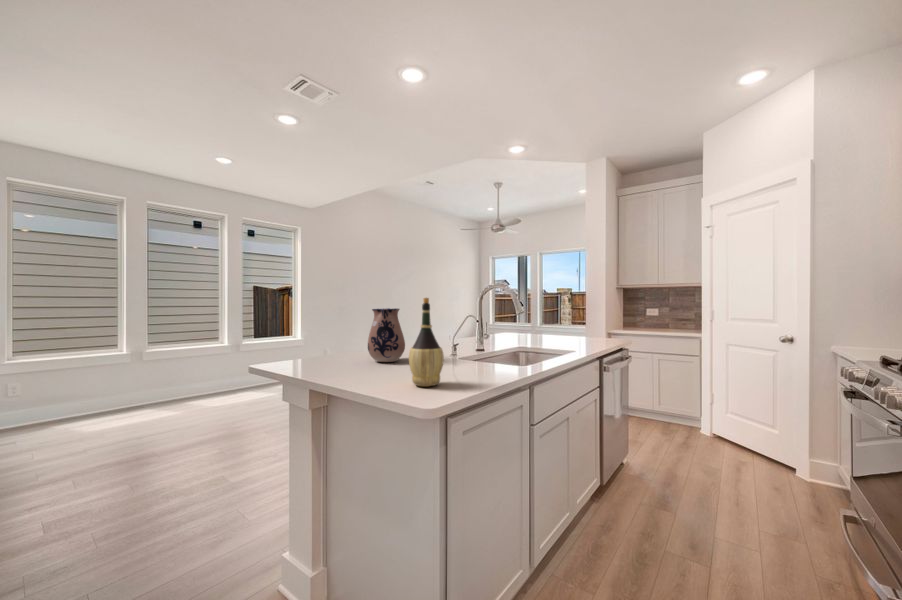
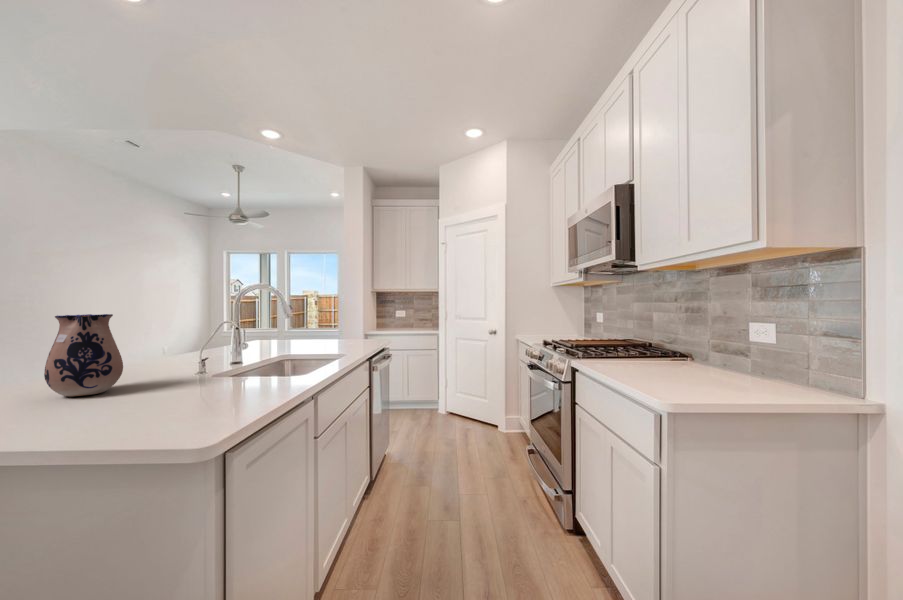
wine bottle: present [409,298,444,386] -> none [149,298,209,422]

